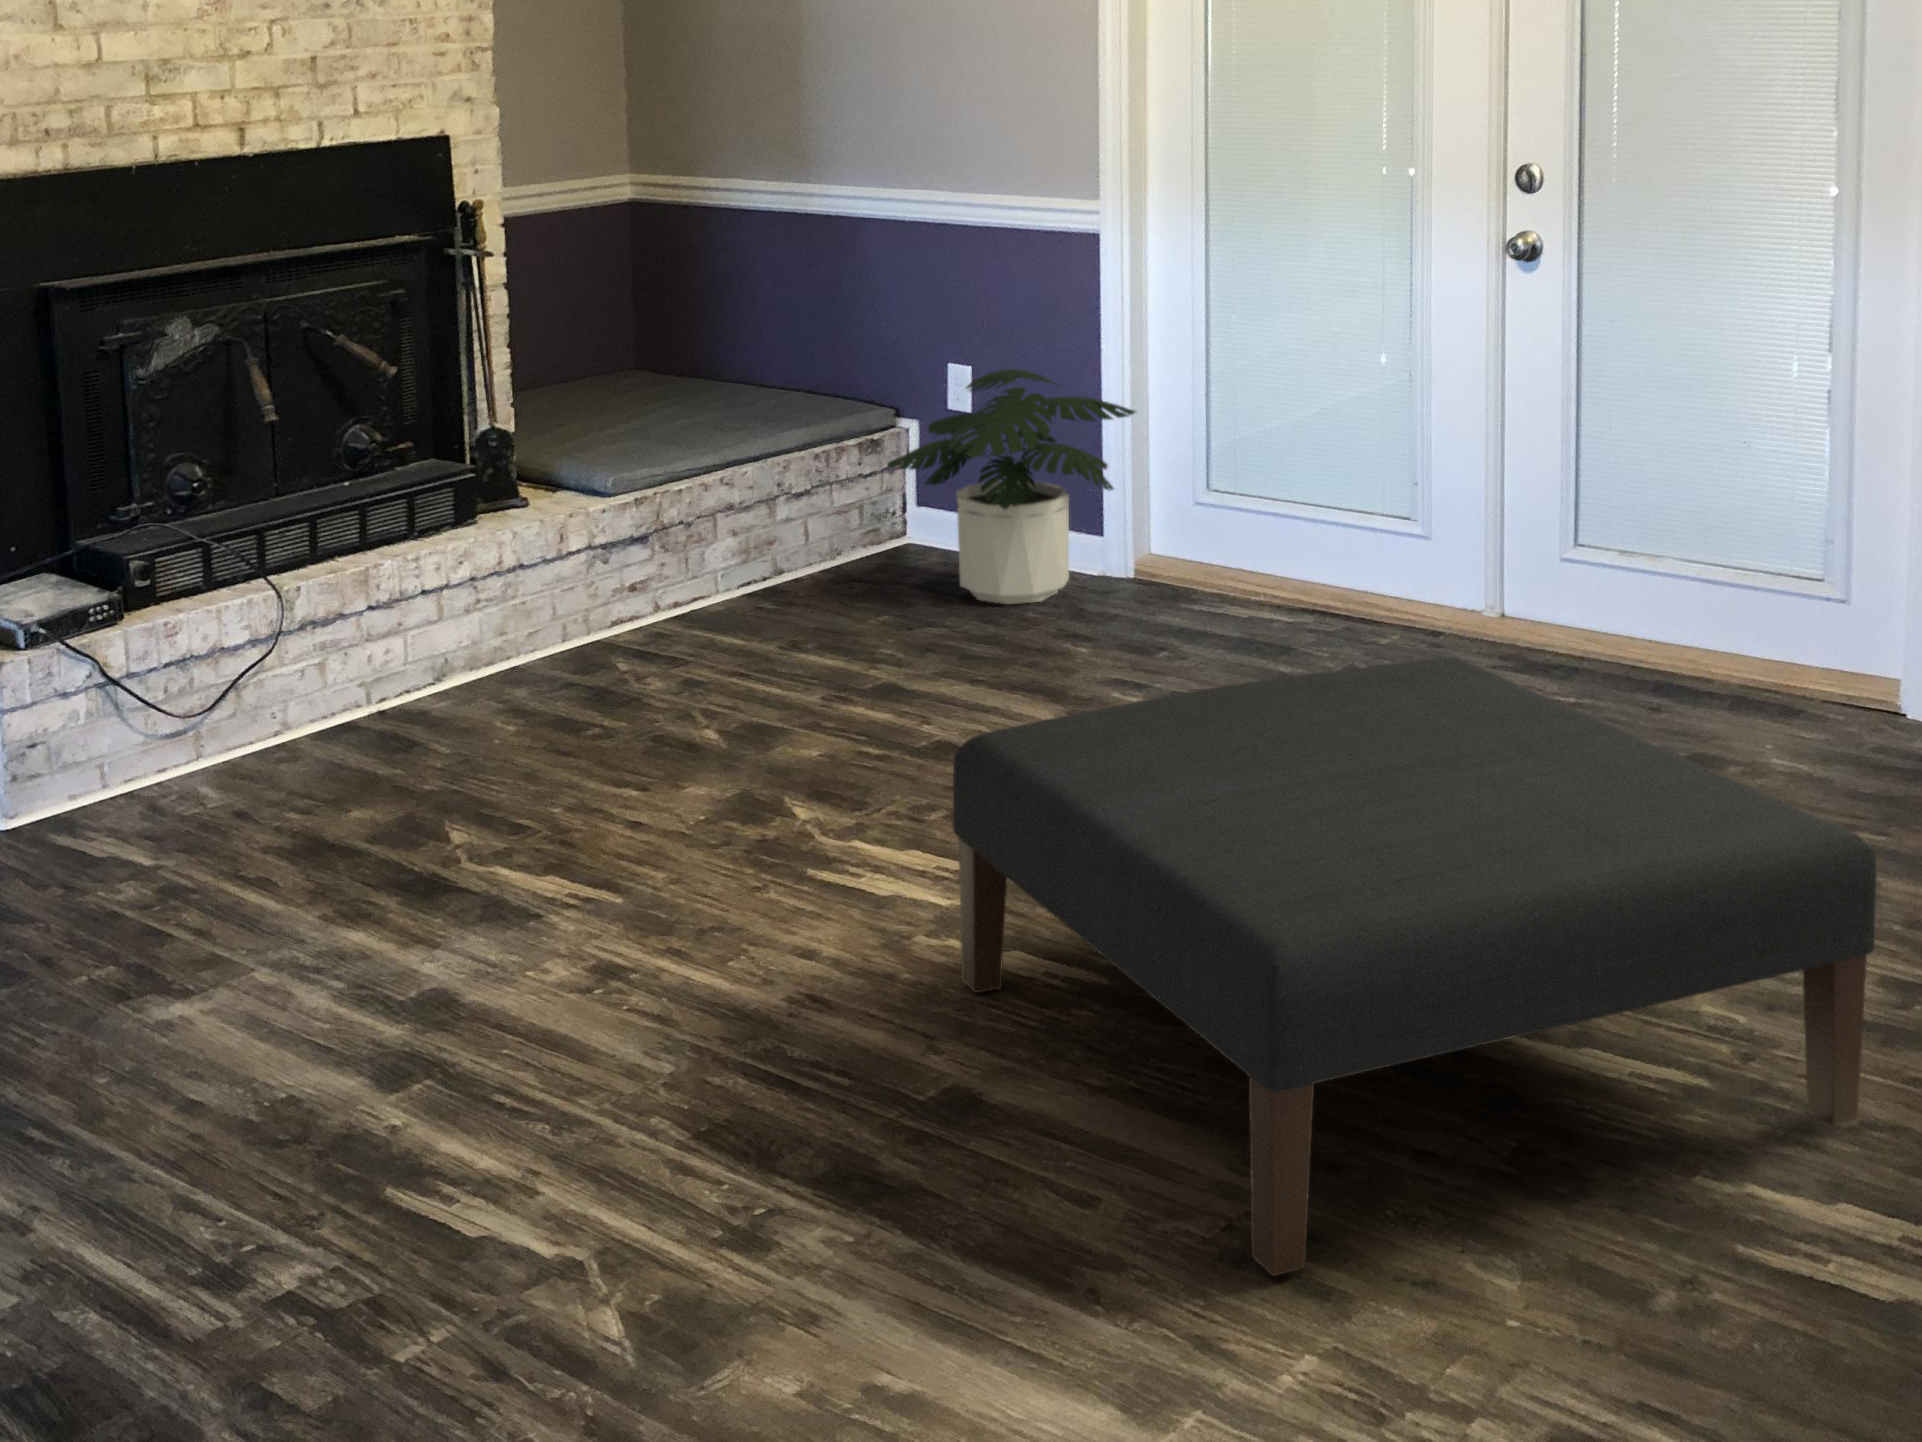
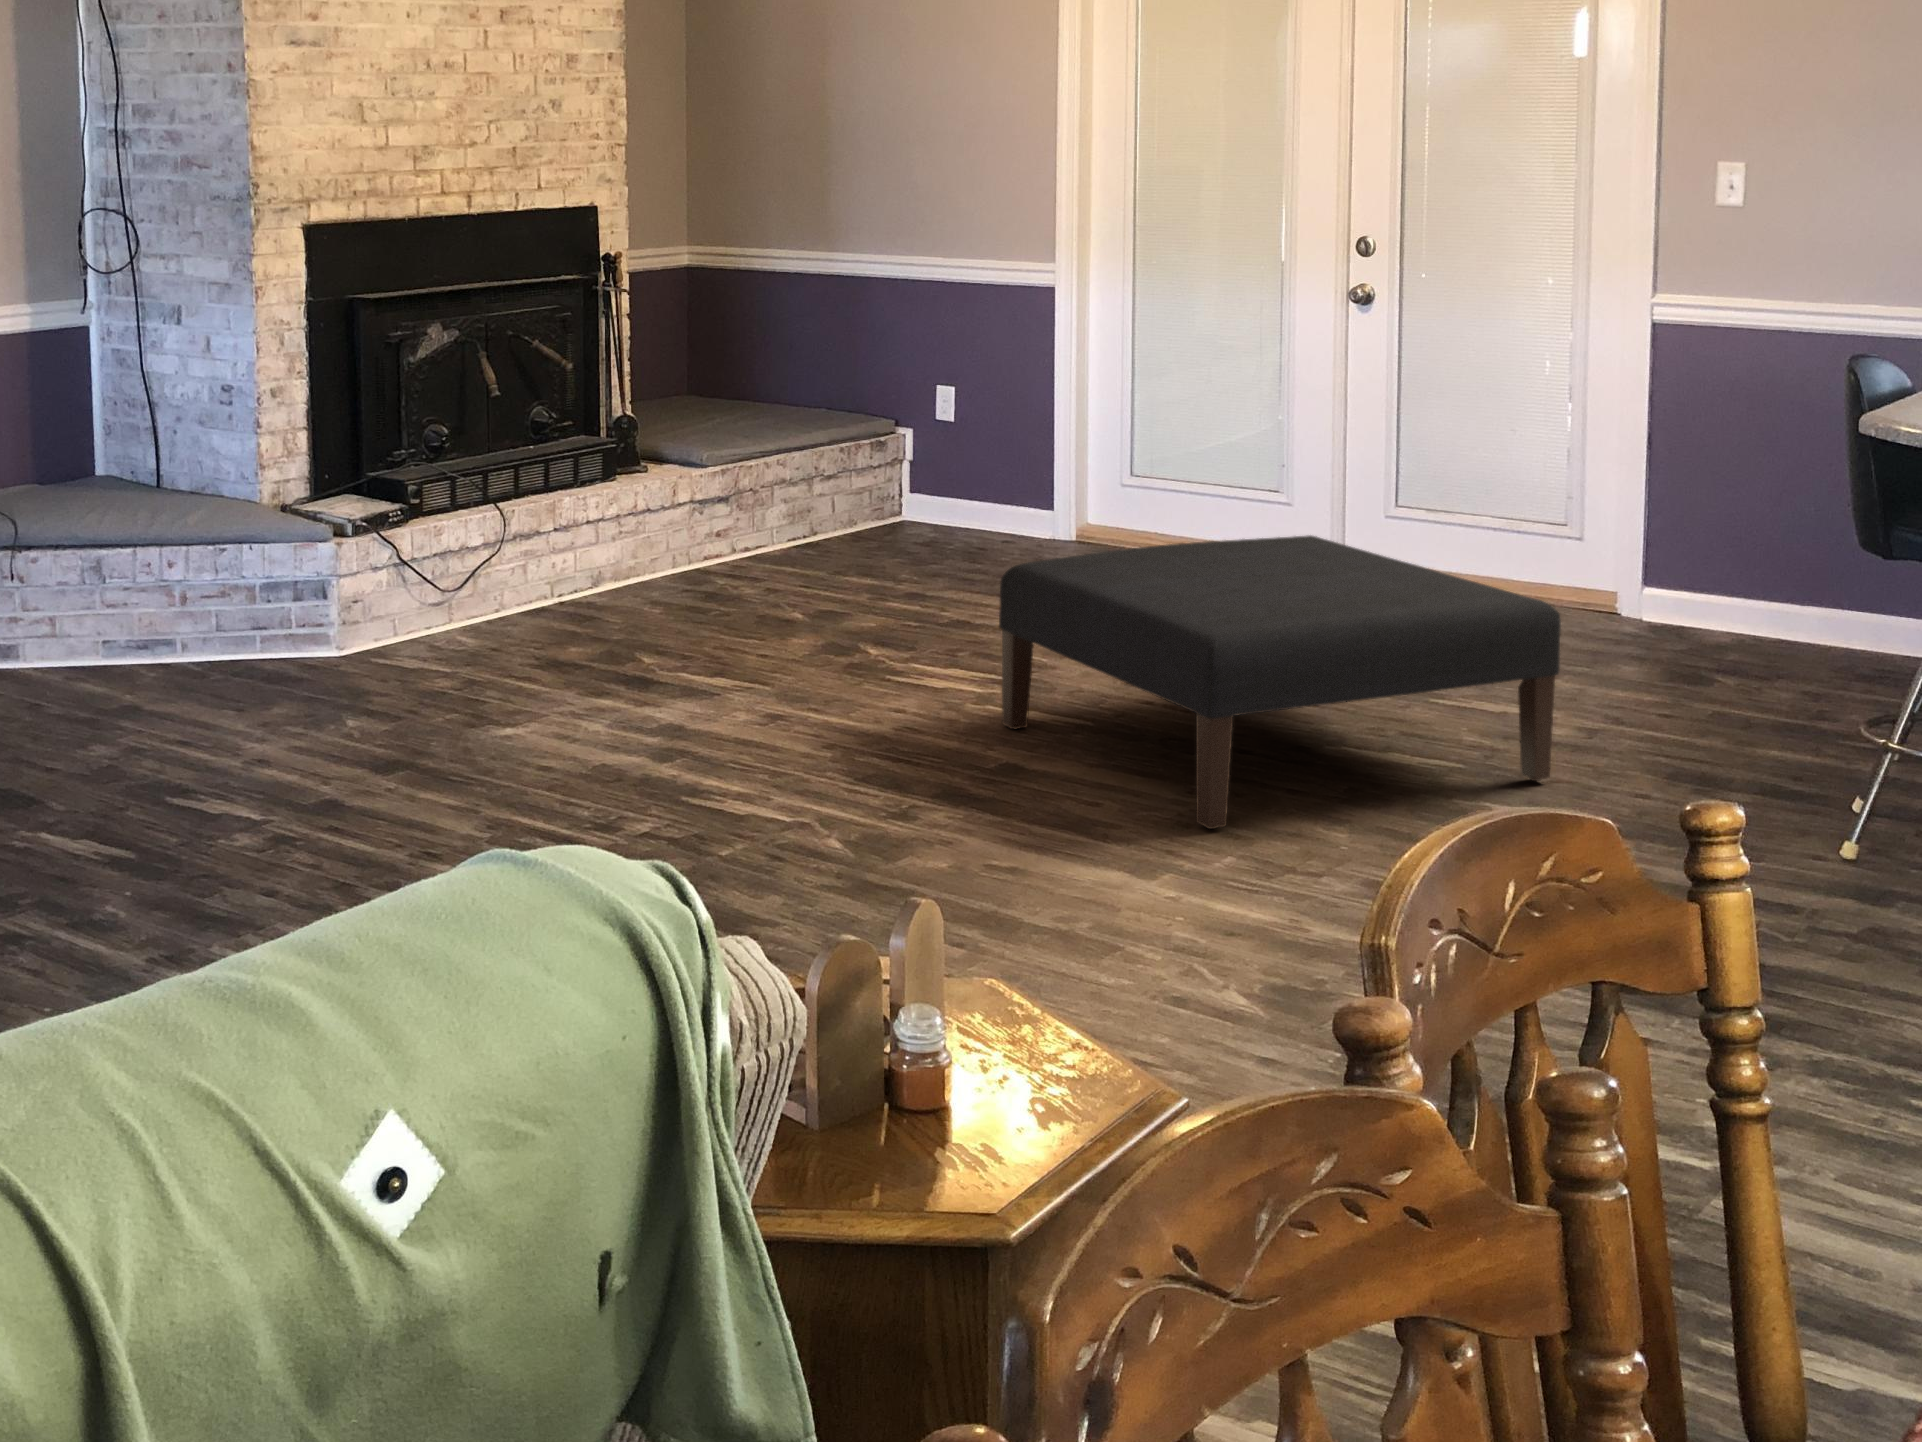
potted plant: present [887,369,1135,604] -> none [902,387,1082,555]

